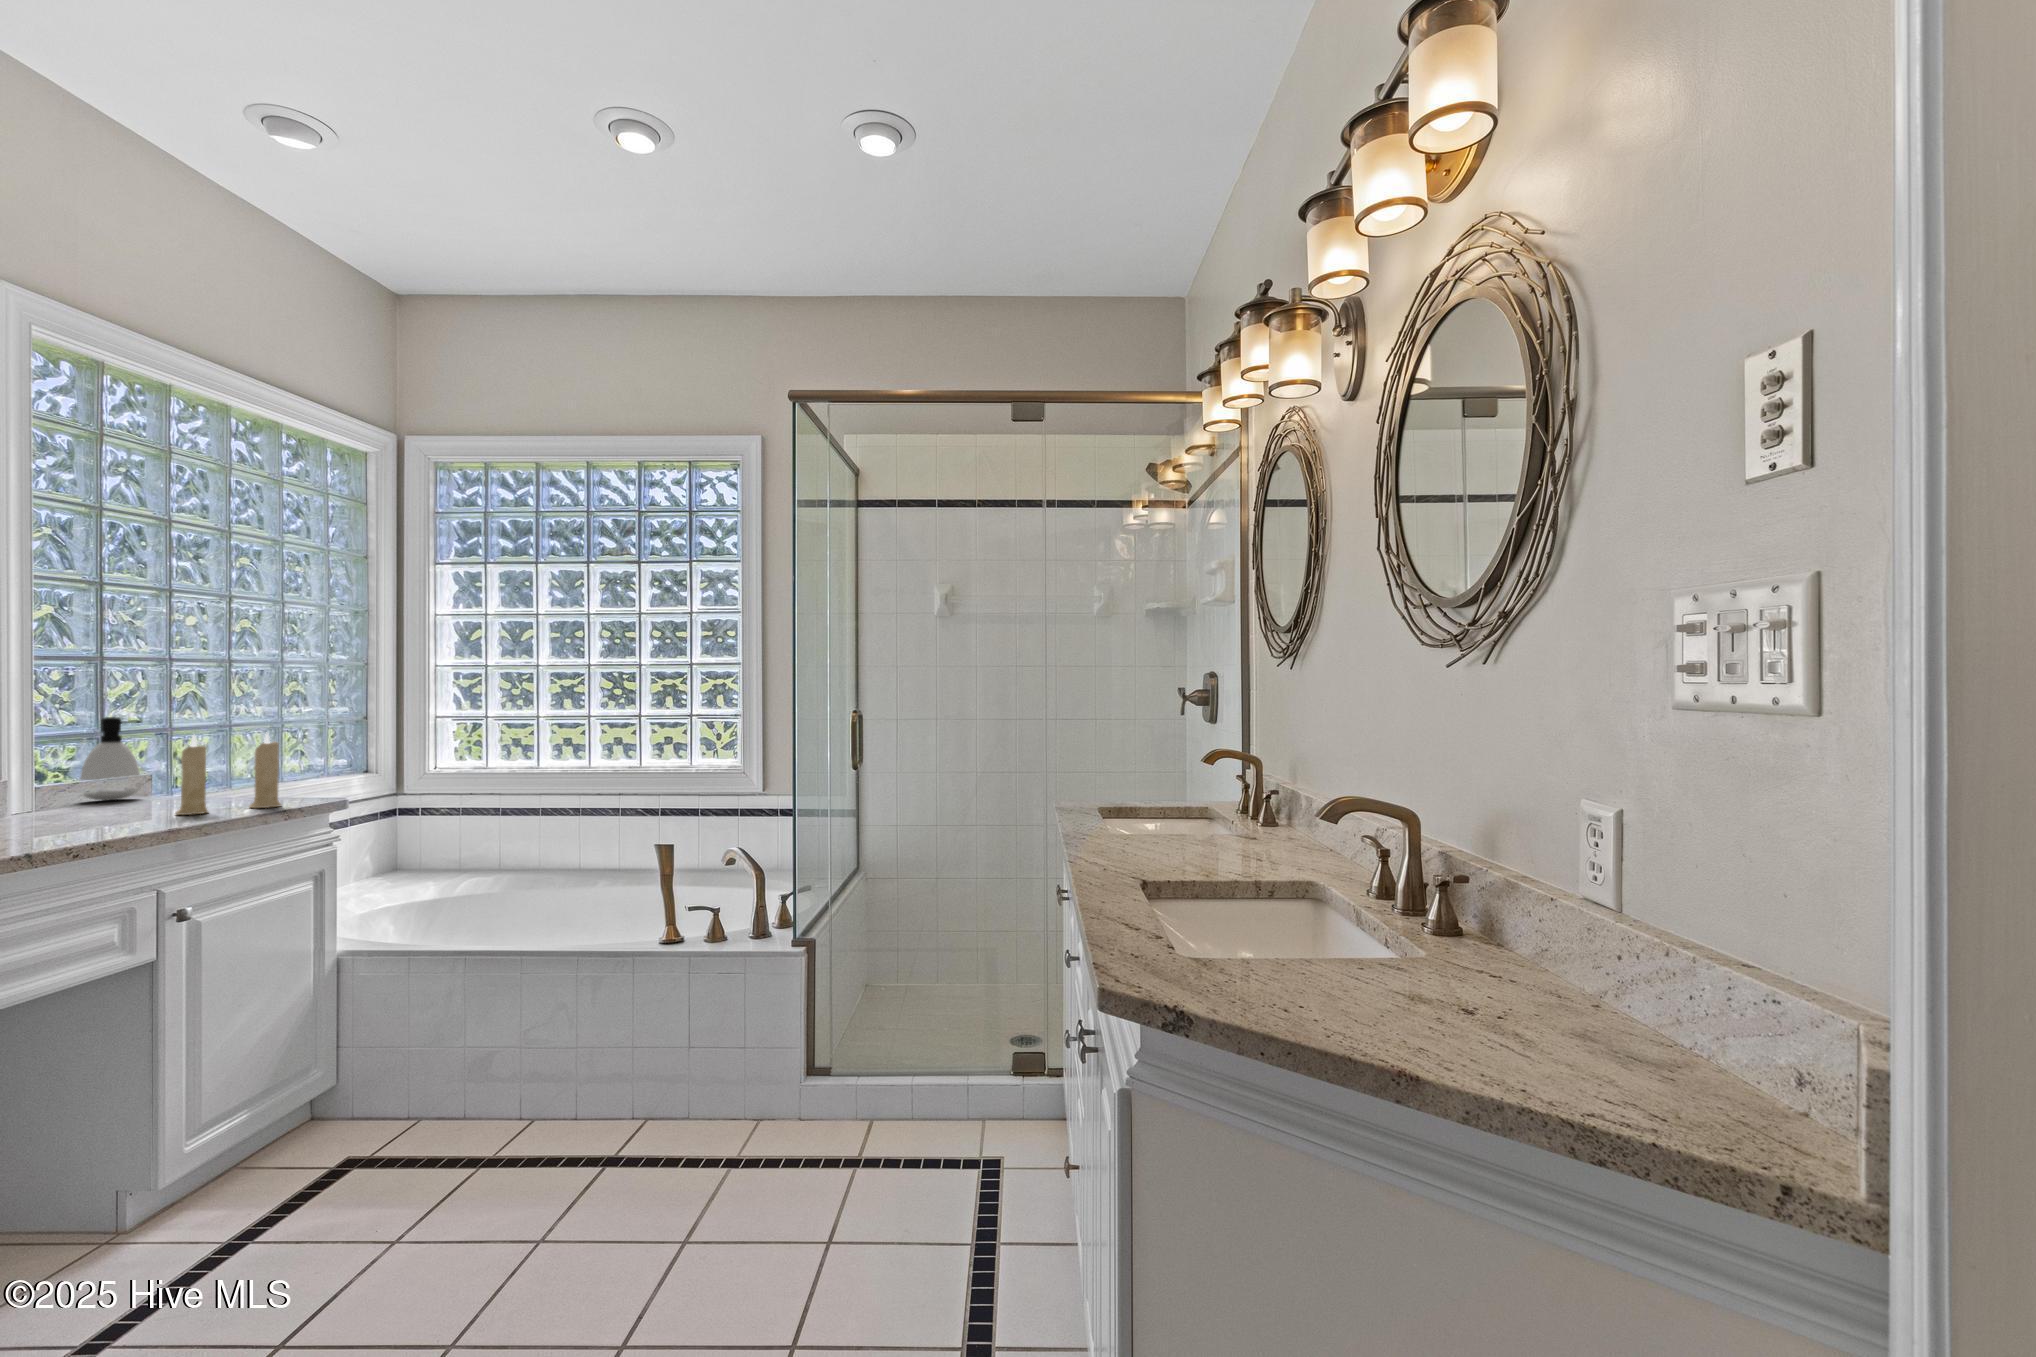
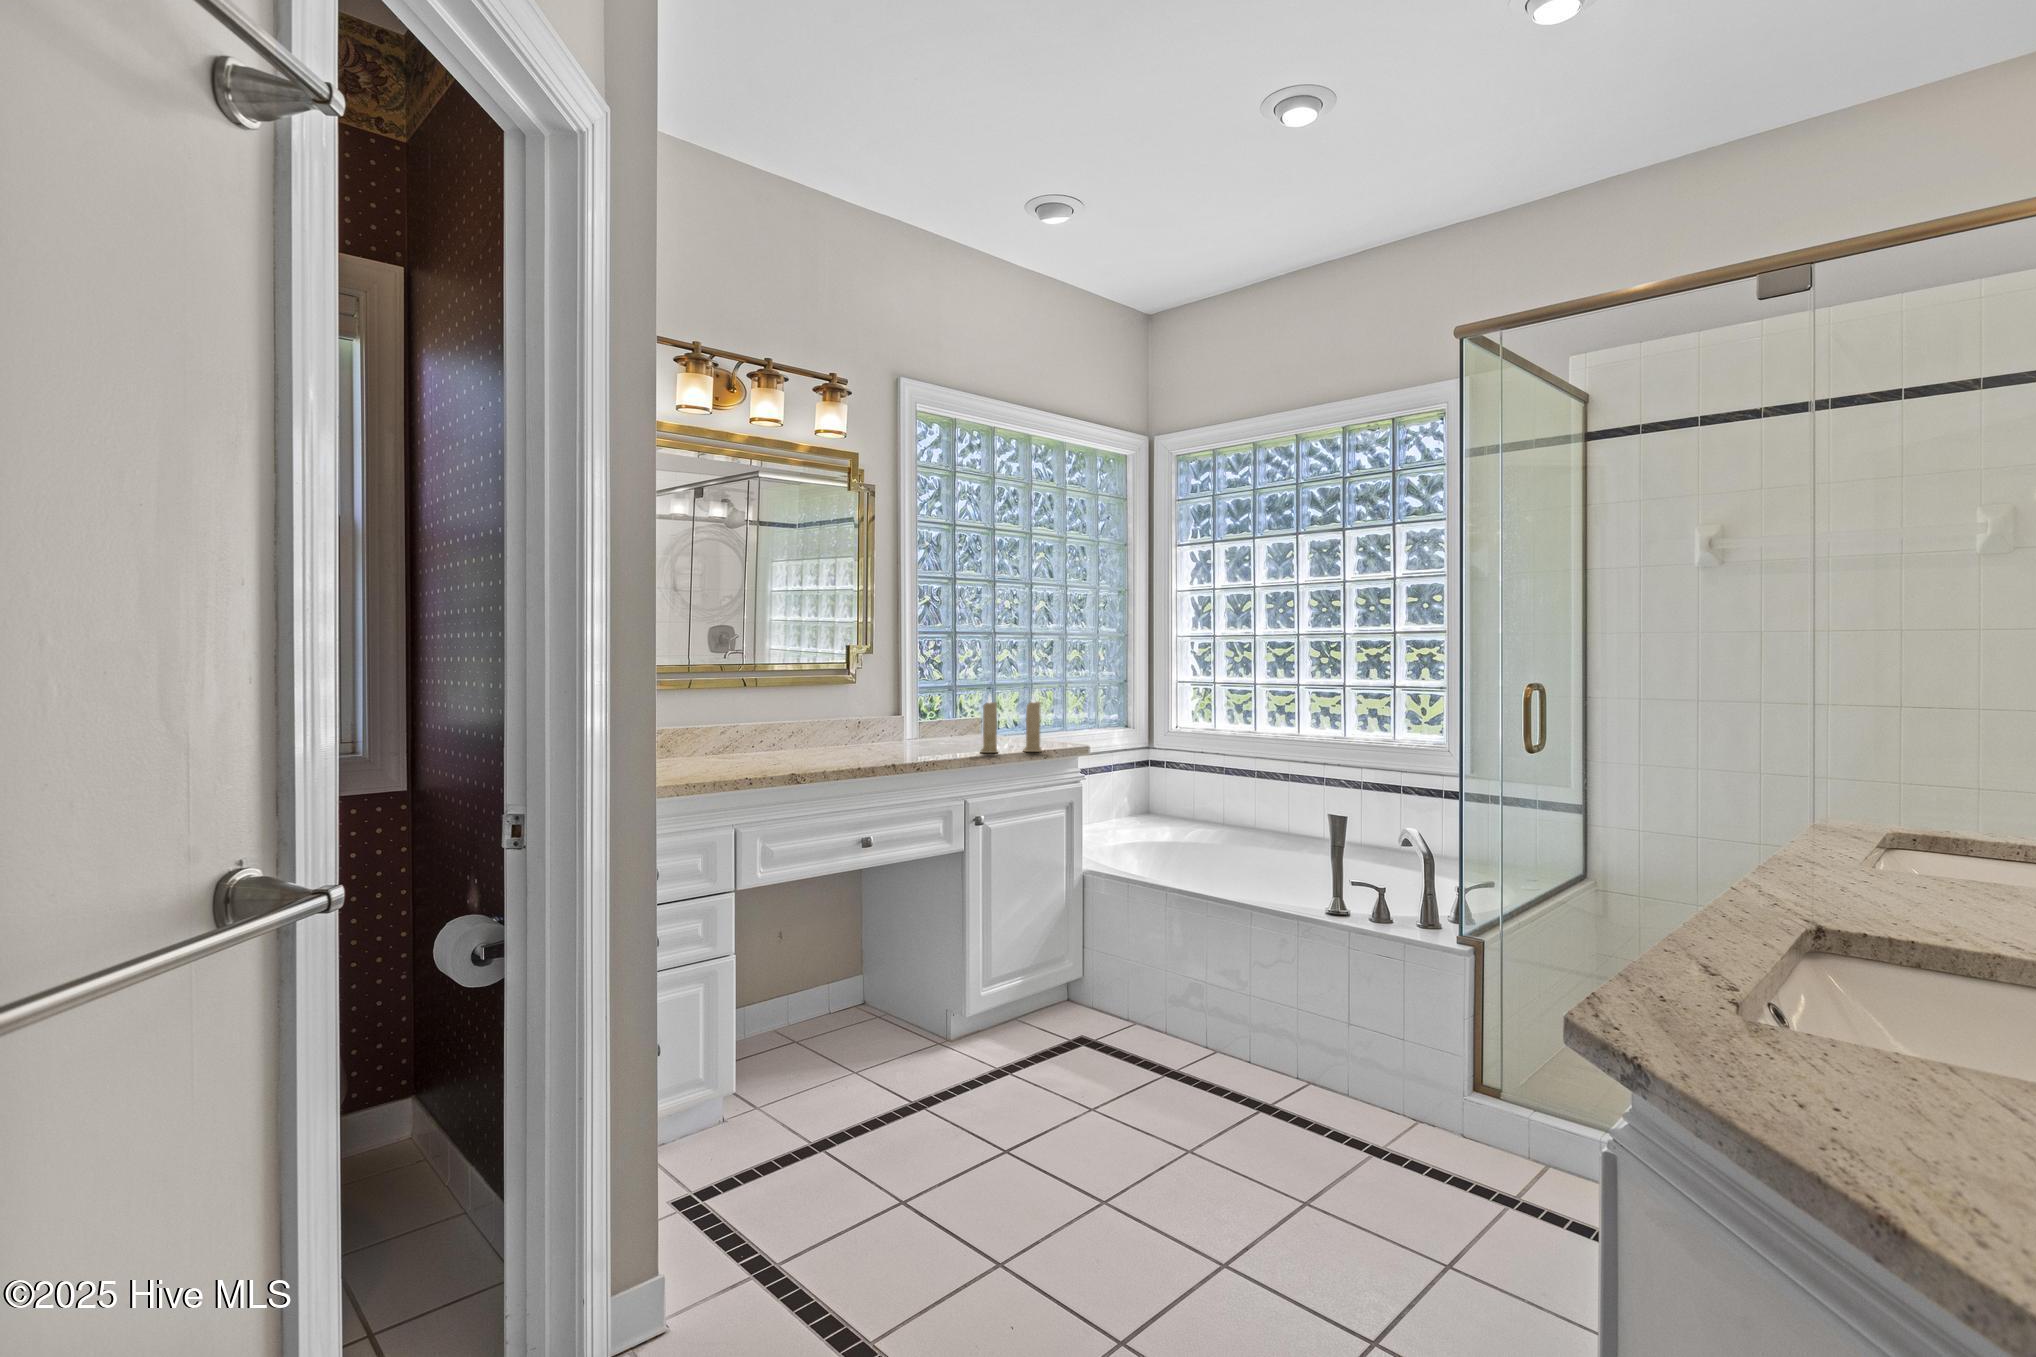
soap dispenser: present [80,717,142,800] -> none [942,677,975,737]

